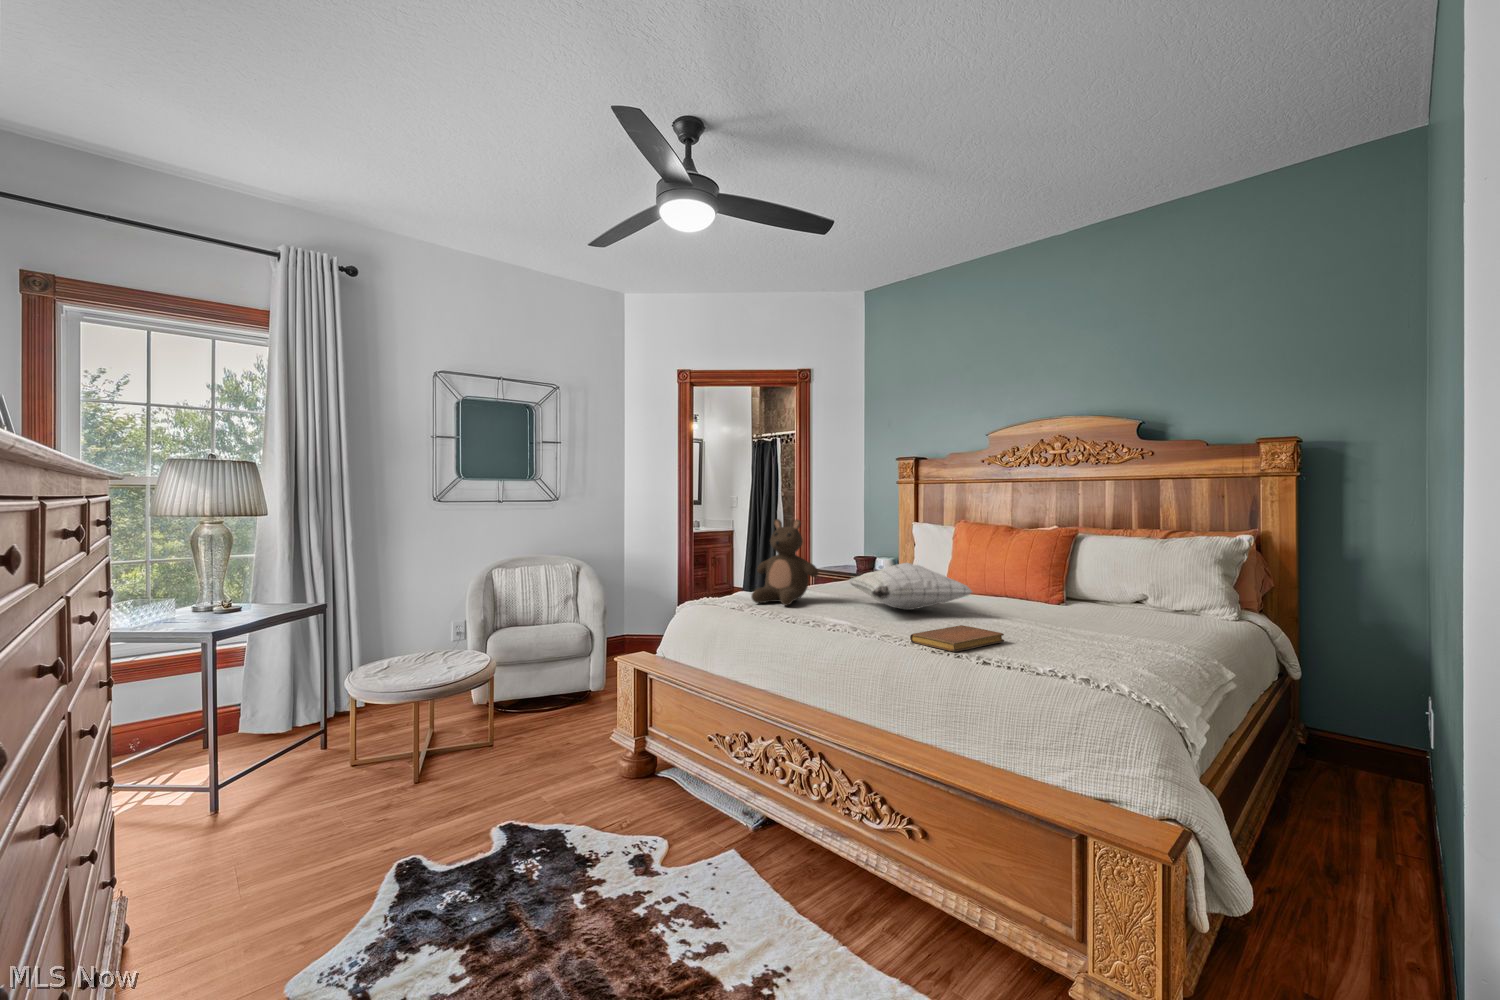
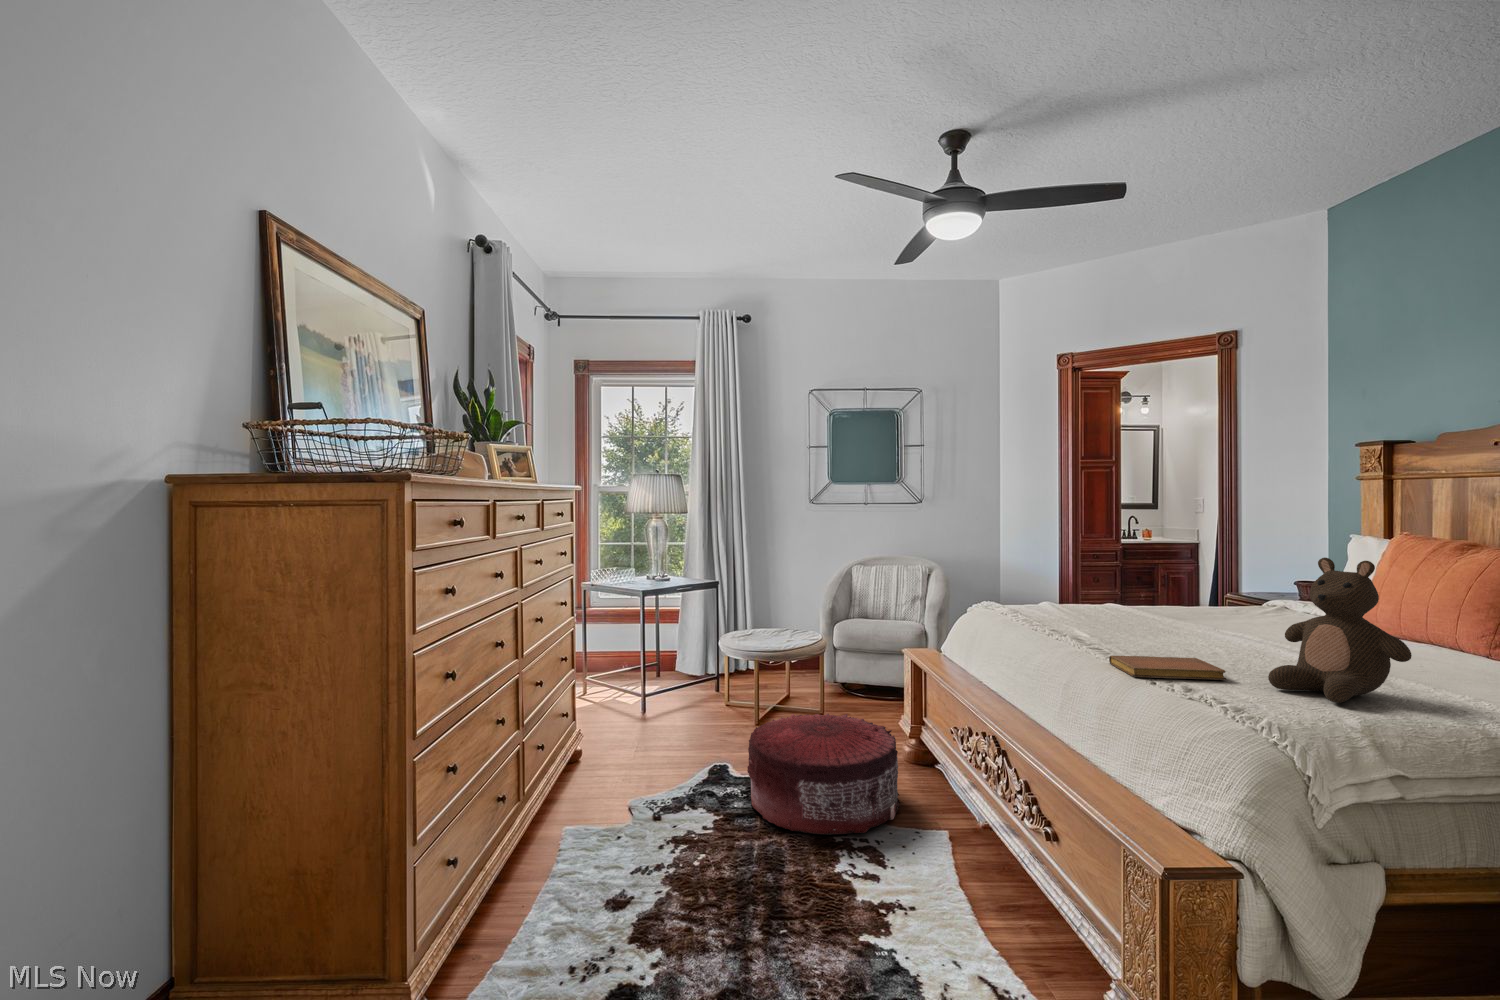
stuffed bear: present [751,519,818,606] -> present [1268,558,1412,703]
pillow: present [848,563,972,610] -> none [1123,587,1262,641]
pouf: none [485,746,680,927] -> present [747,714,900,835]

